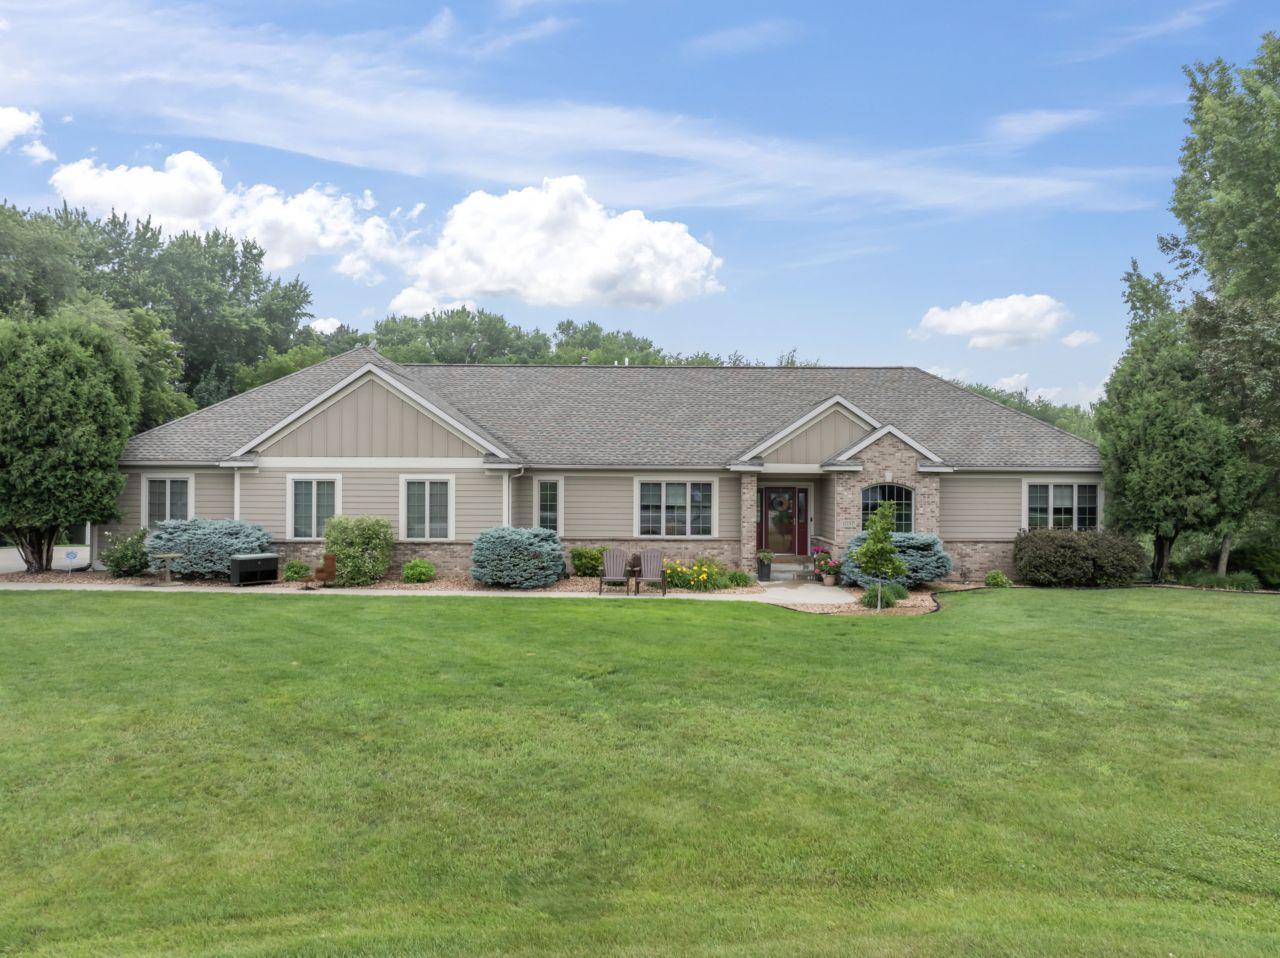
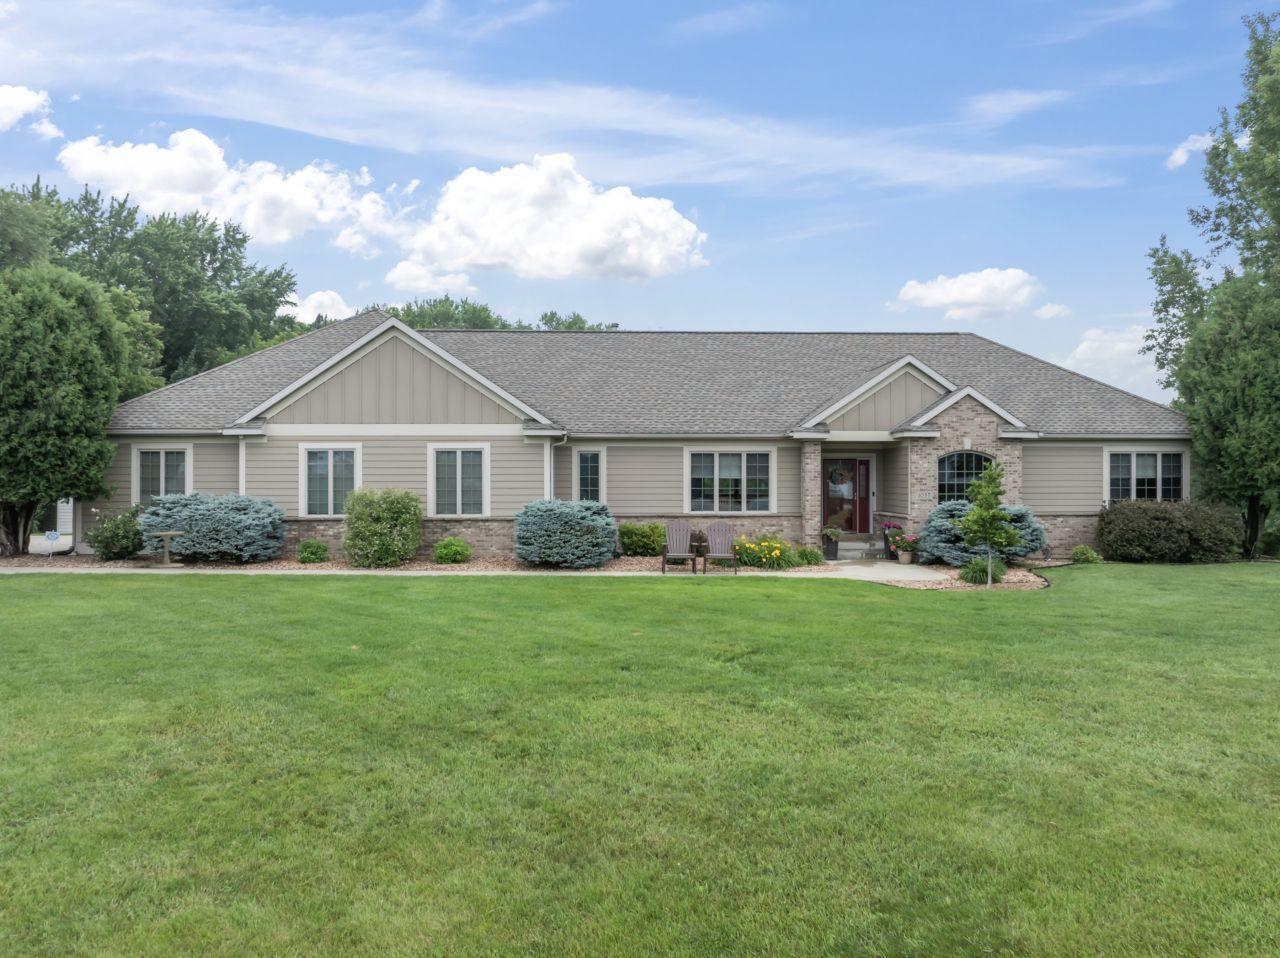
storage bench: present [230,553,279,586] -> none [239,531,294,567]
lounge chair: present [298,554,337,589] -> none [318,530,363,571]

